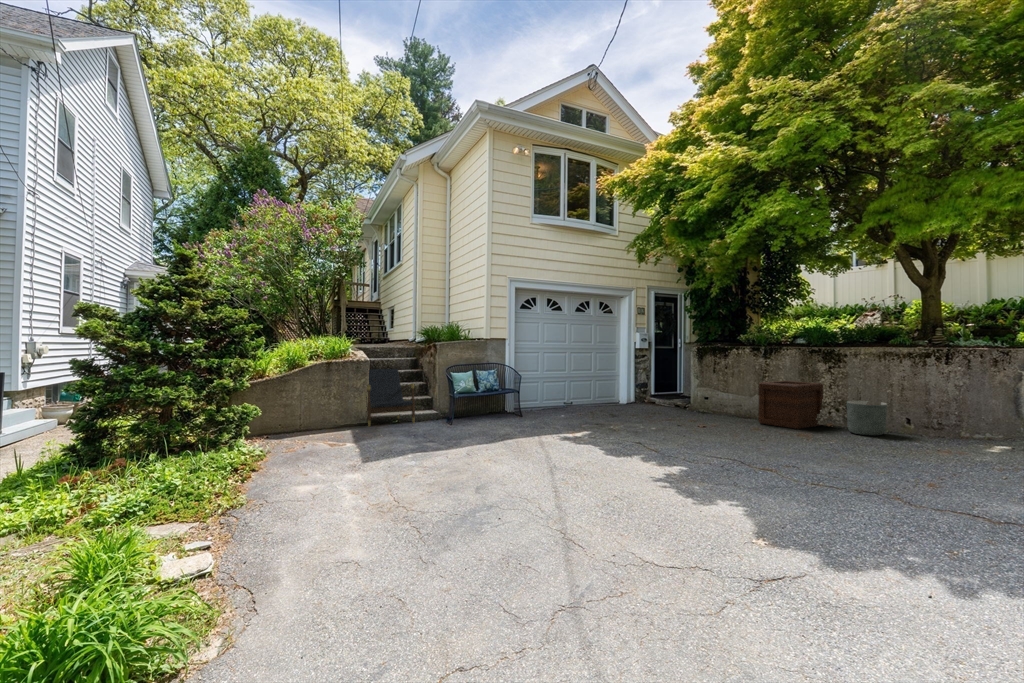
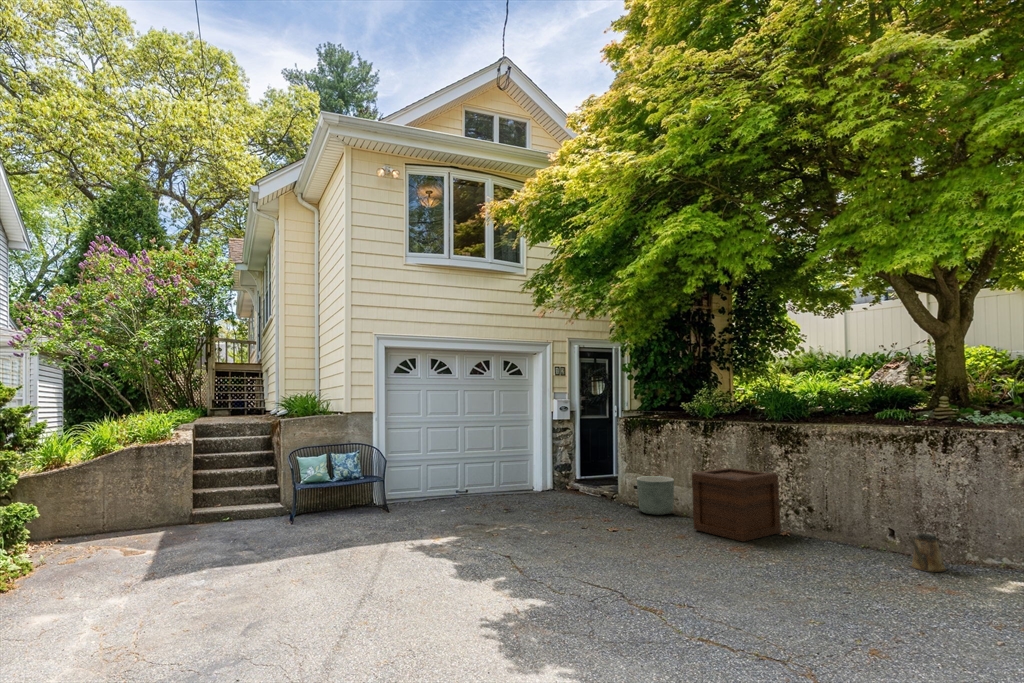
lounge chair: present [366,369,415,427] -> none [142,457,221,546]
planter: present [847,401,887,435] -> present [637,476,674,515]
watering can: none [919,418,944,443] -> present [909,533,946,572]

